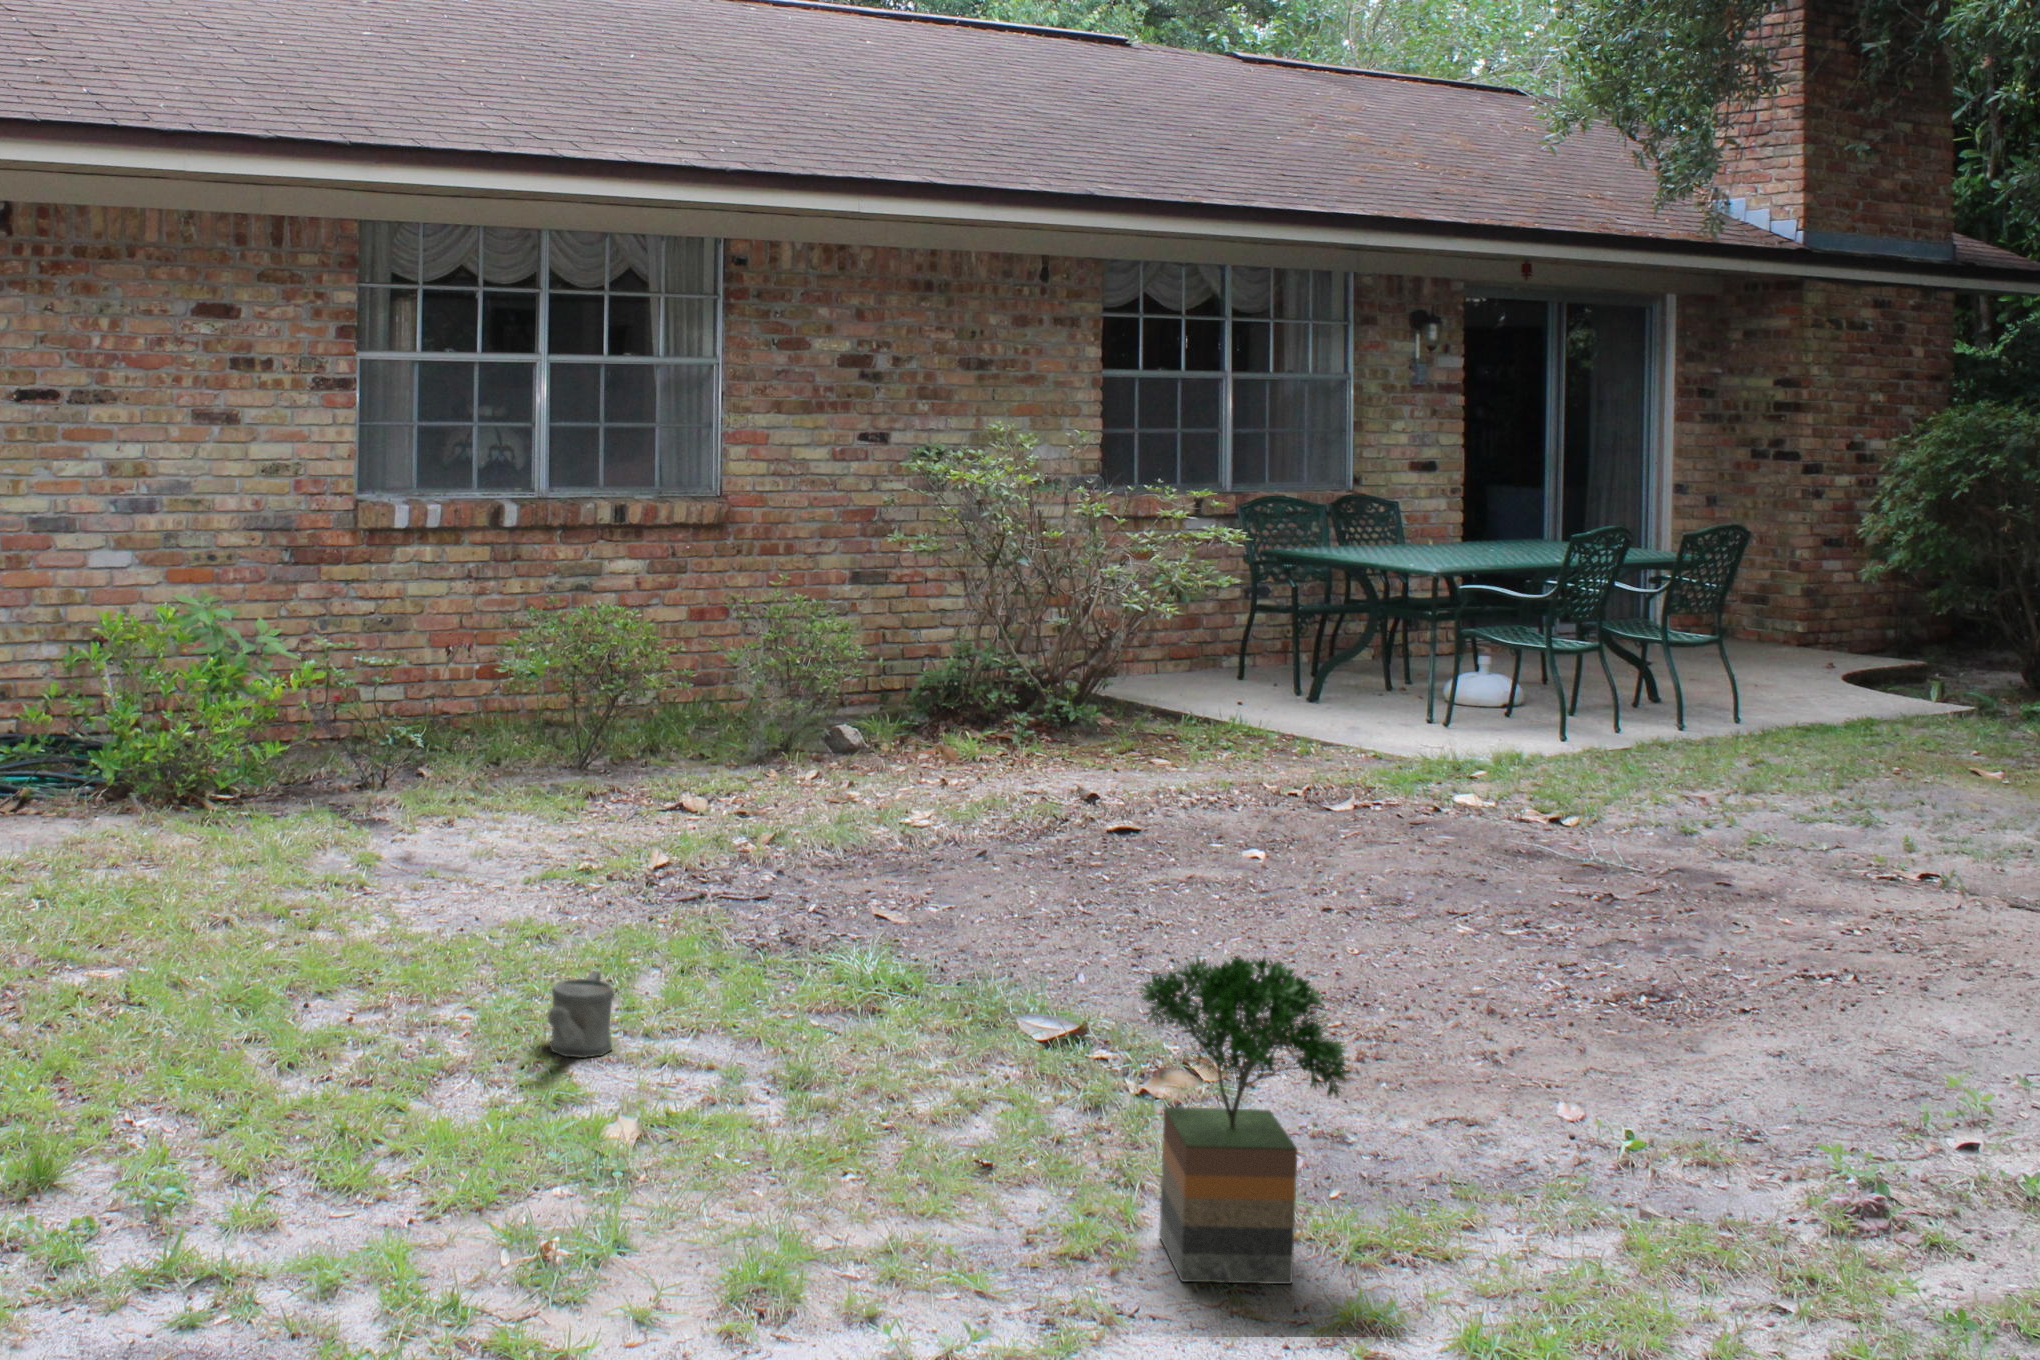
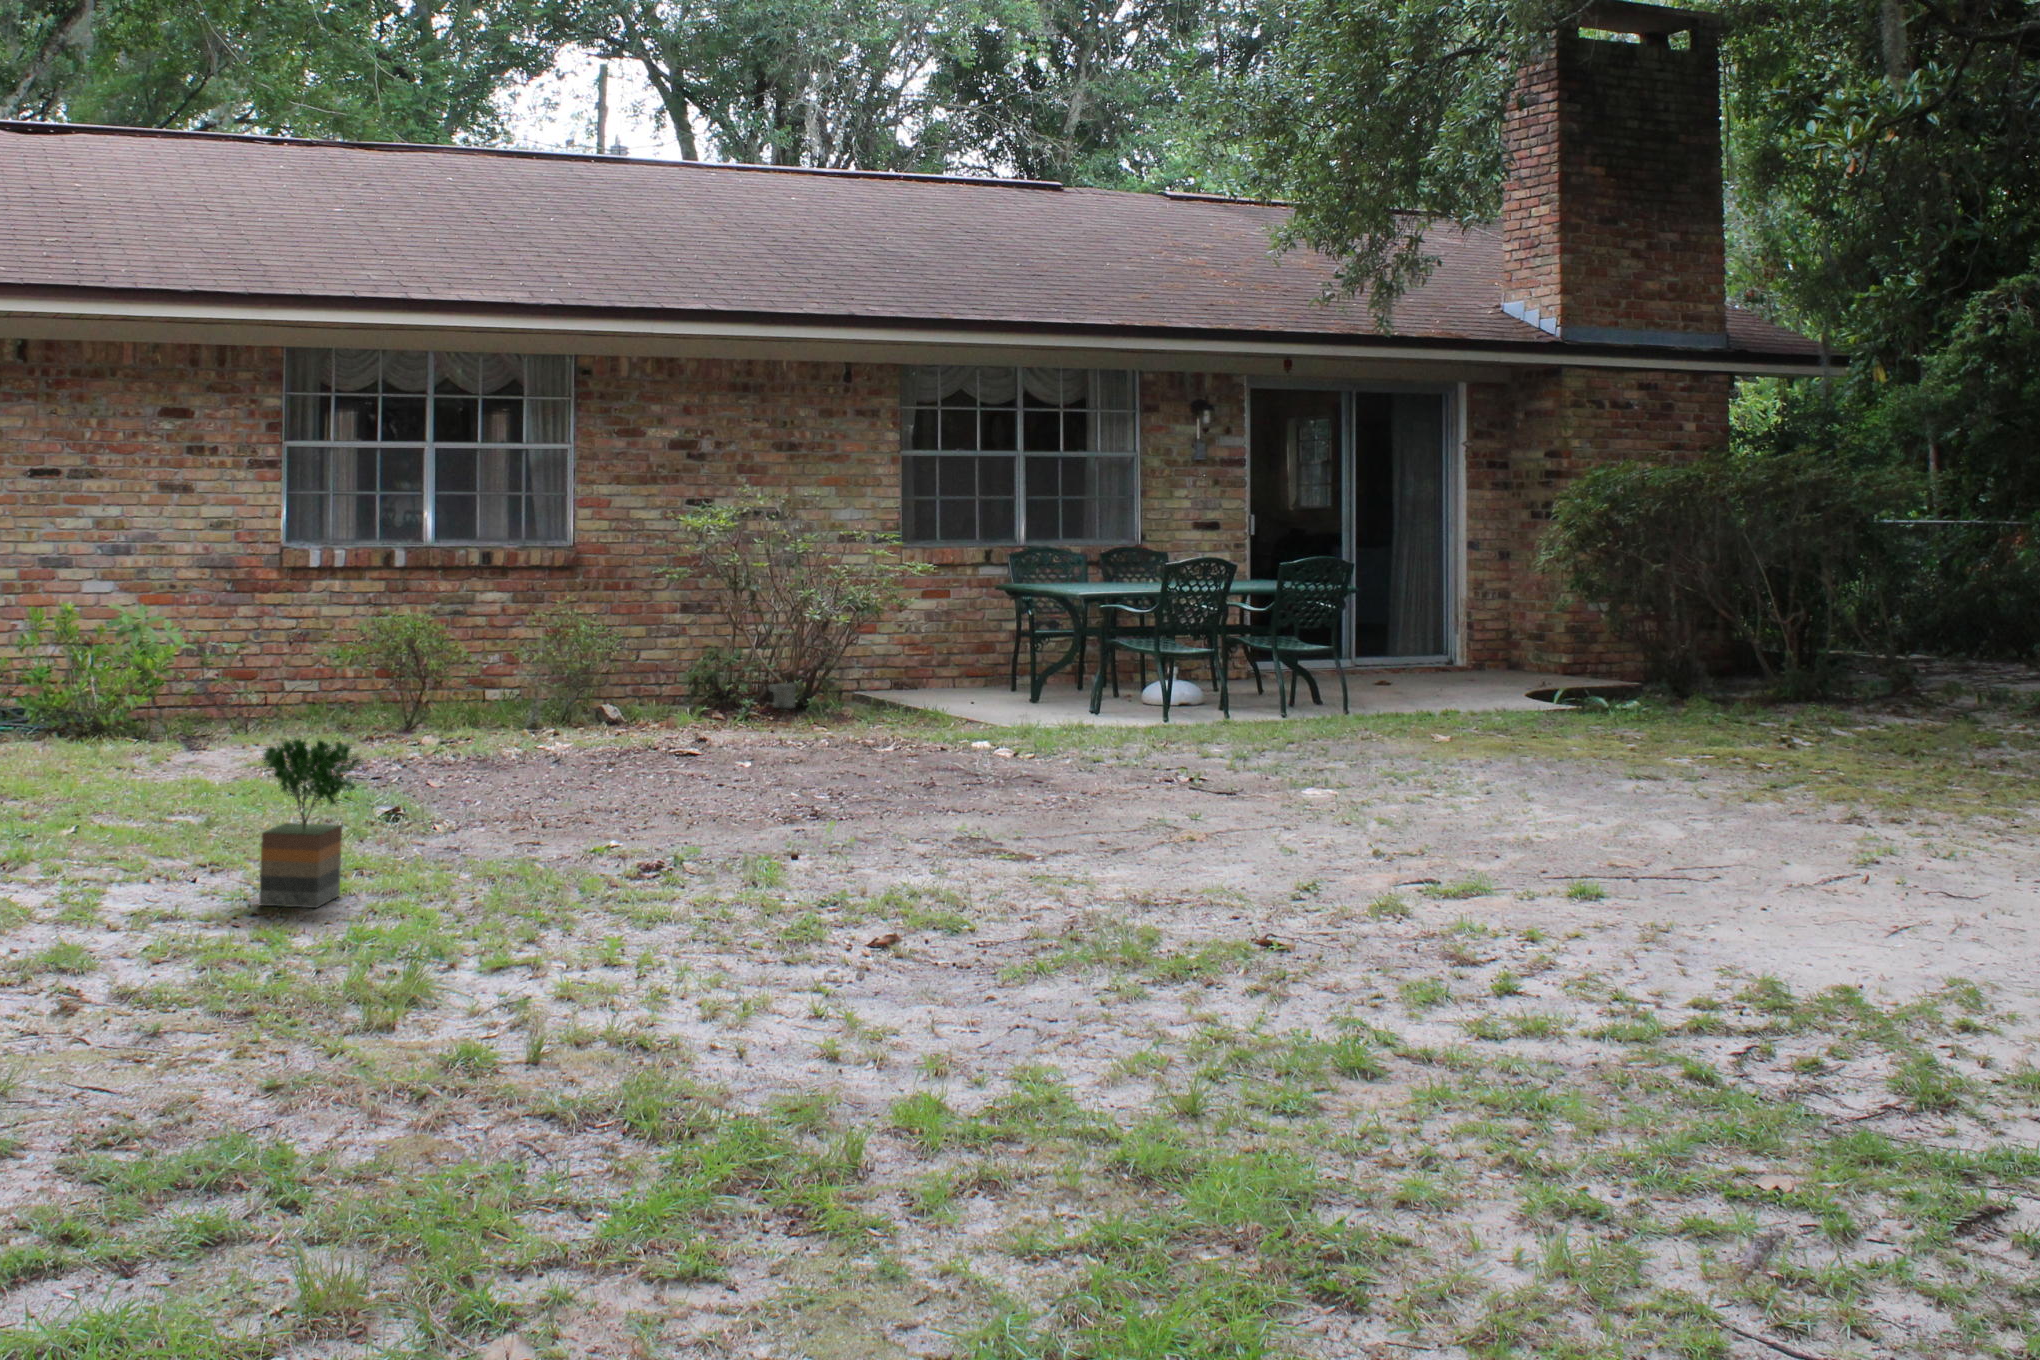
watering can: present [548,971,614,1058] -> present [769,683,796,709]

